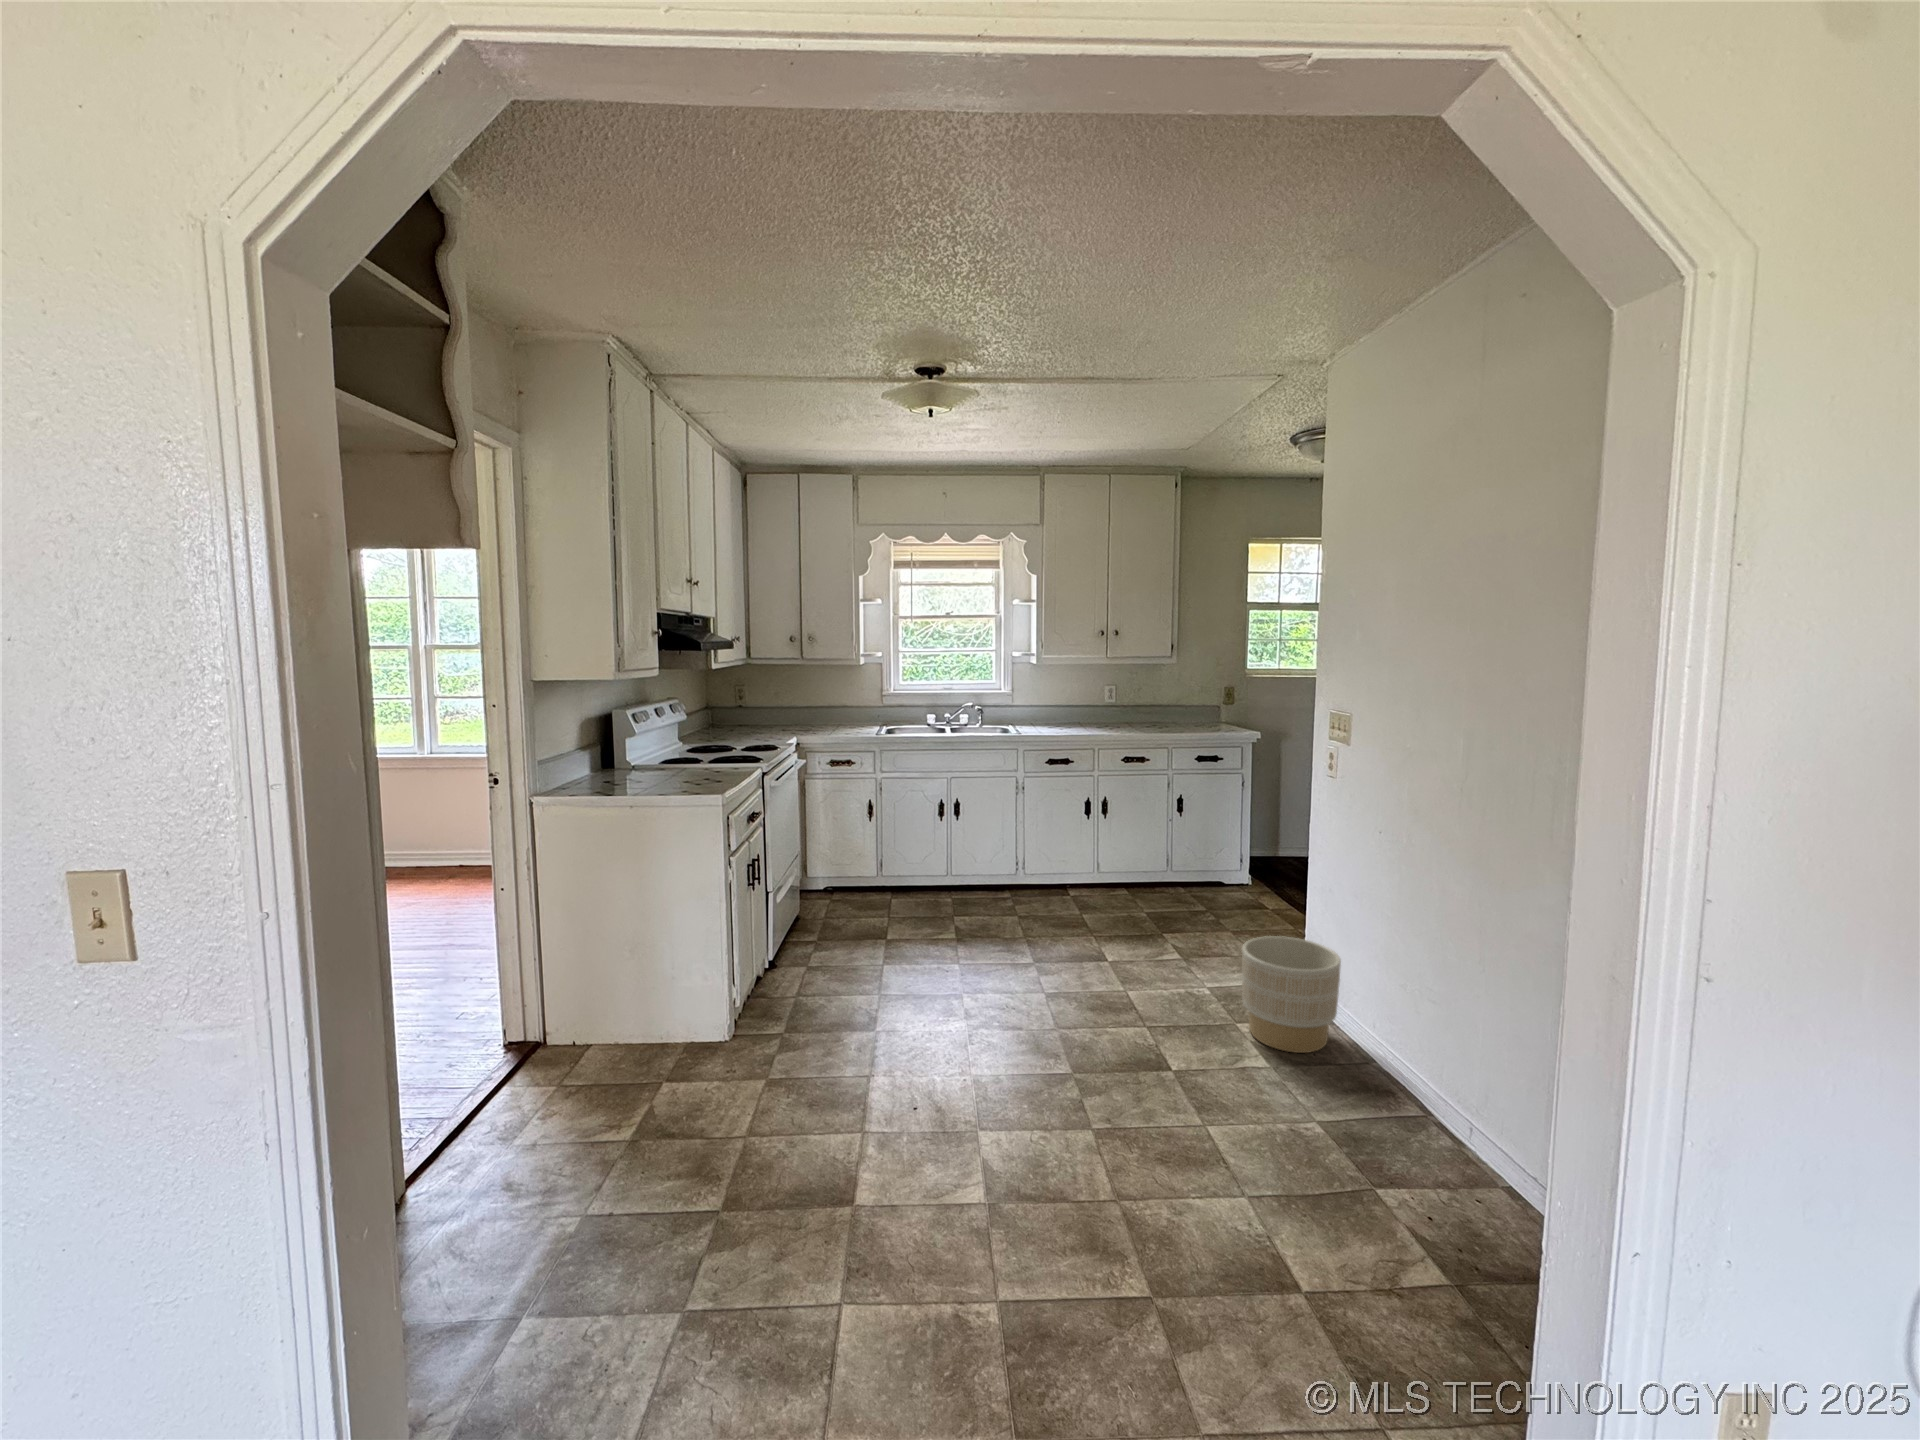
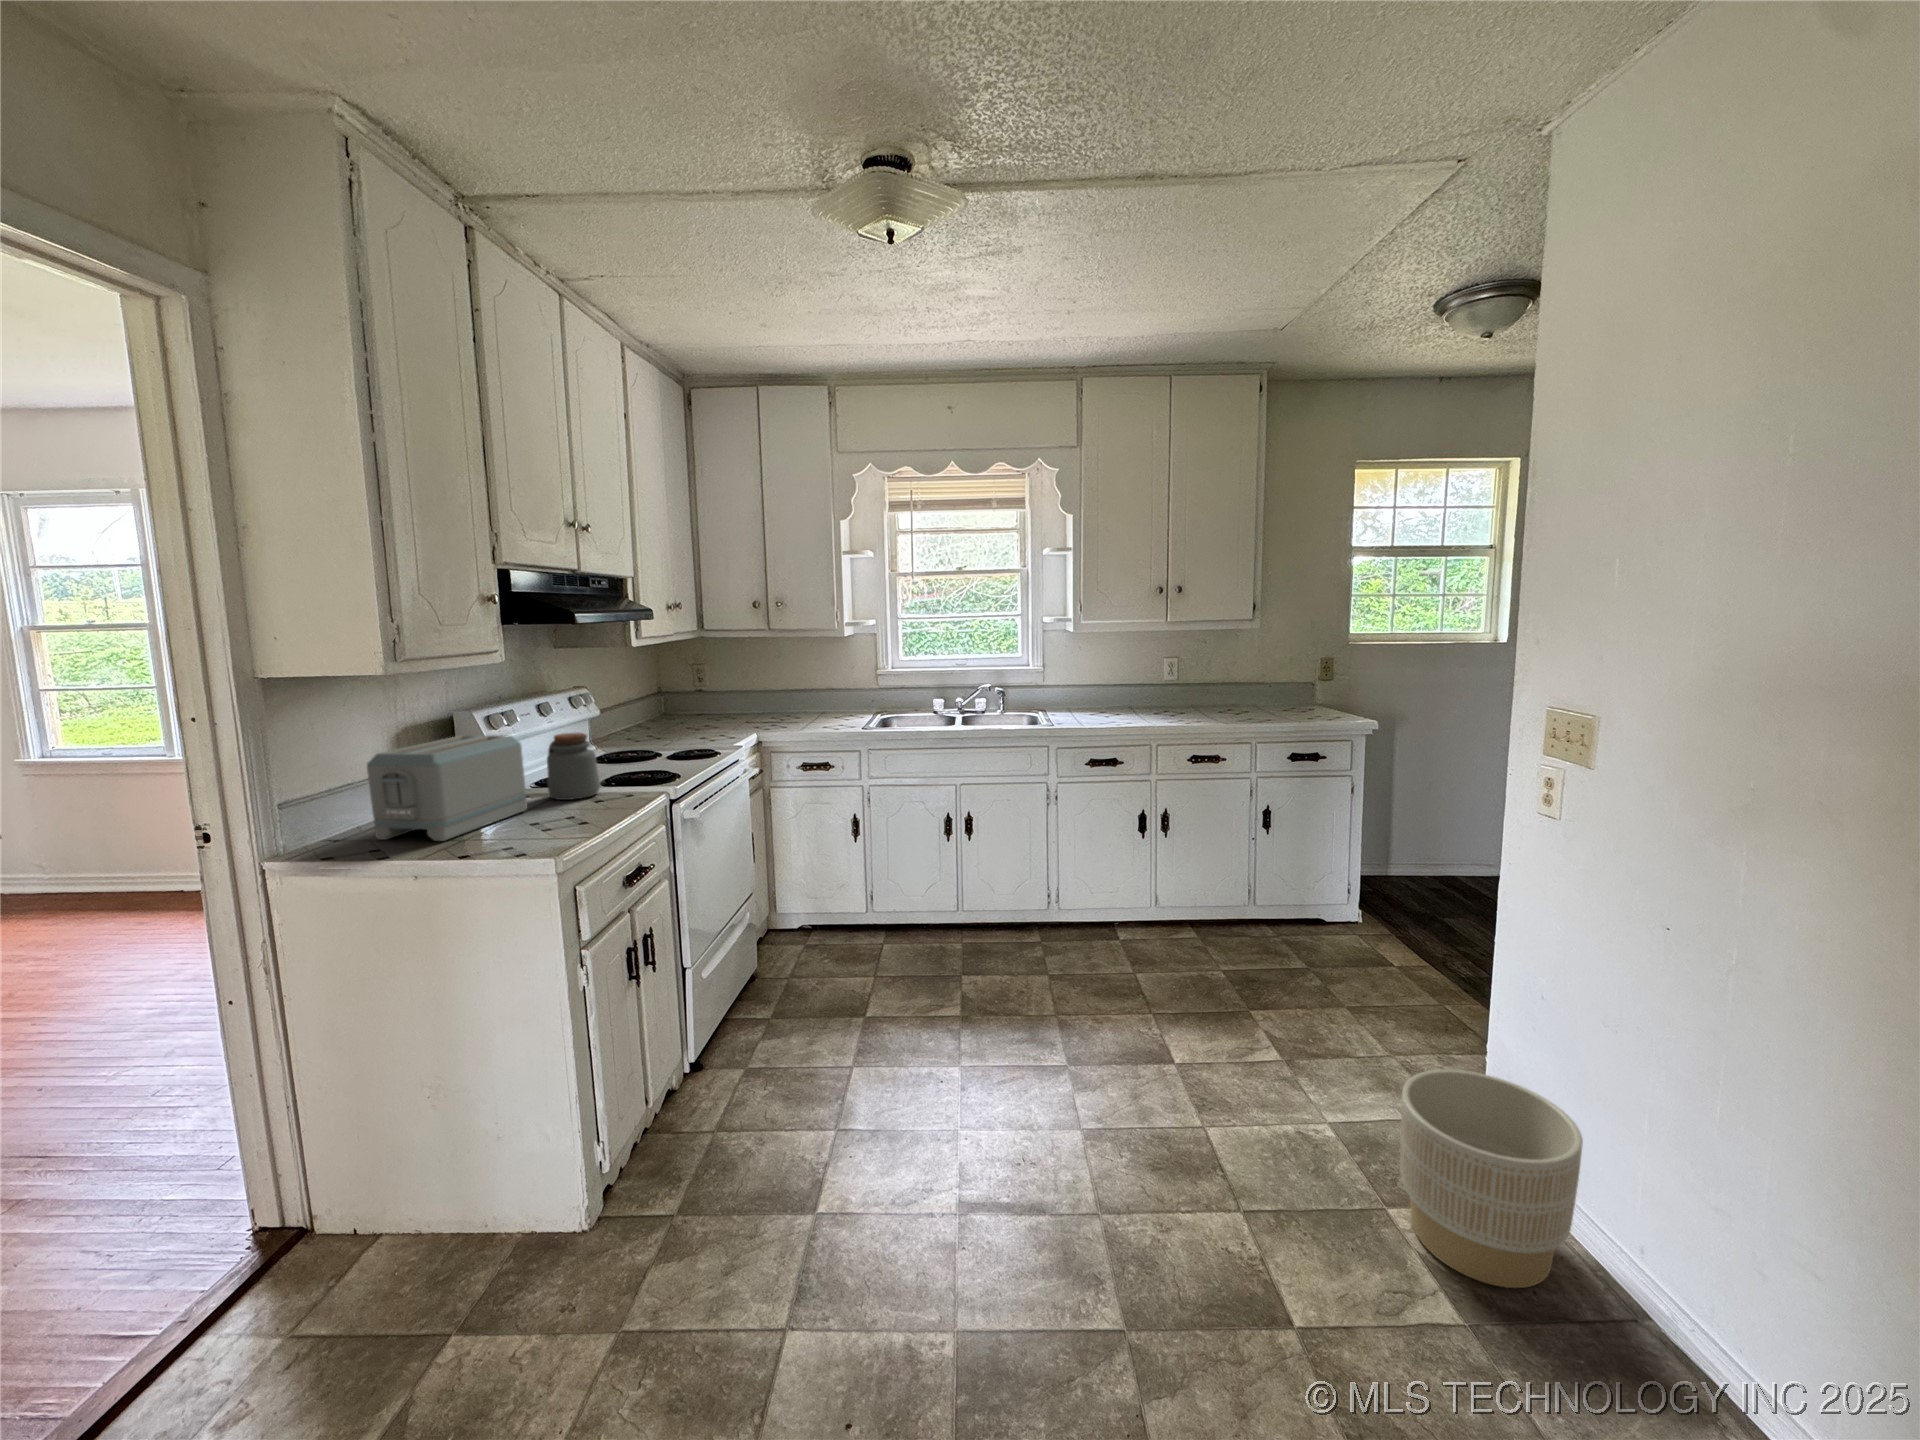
toaster: none [585,724,671,789] -> present [367,735,527,841]
jar: none [677,726,712,771] -> present [547,732,600,800]

